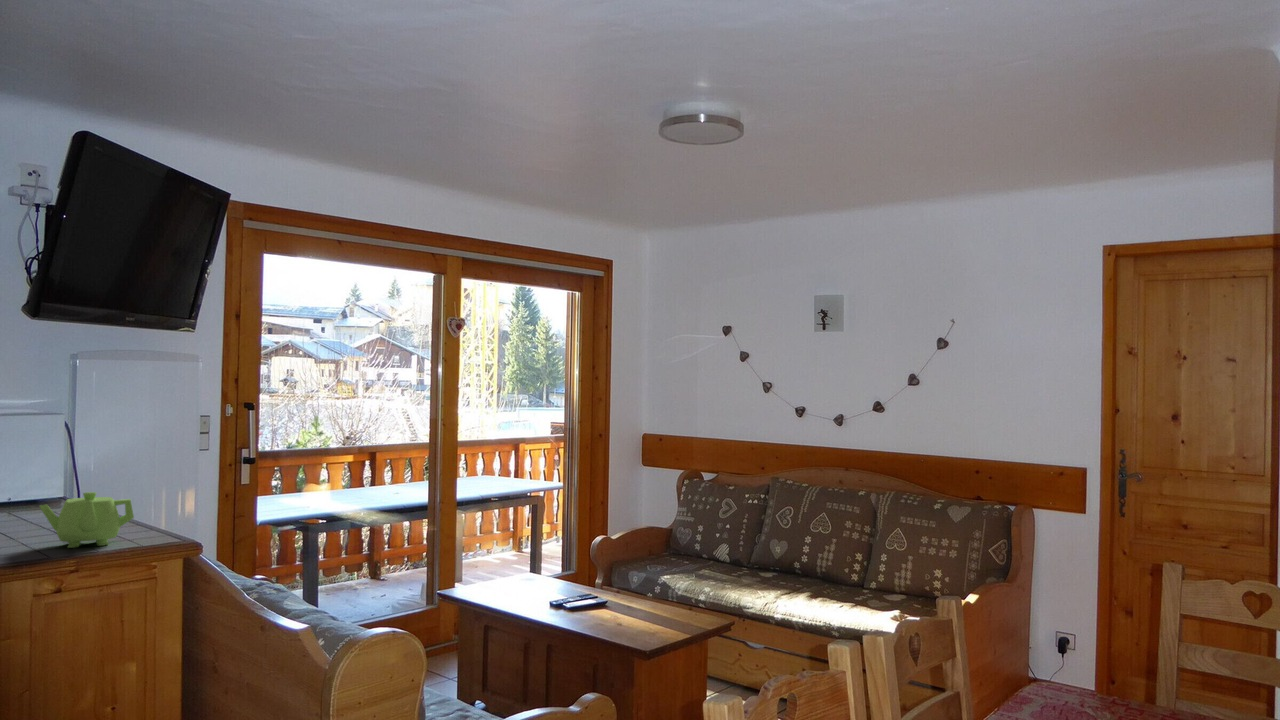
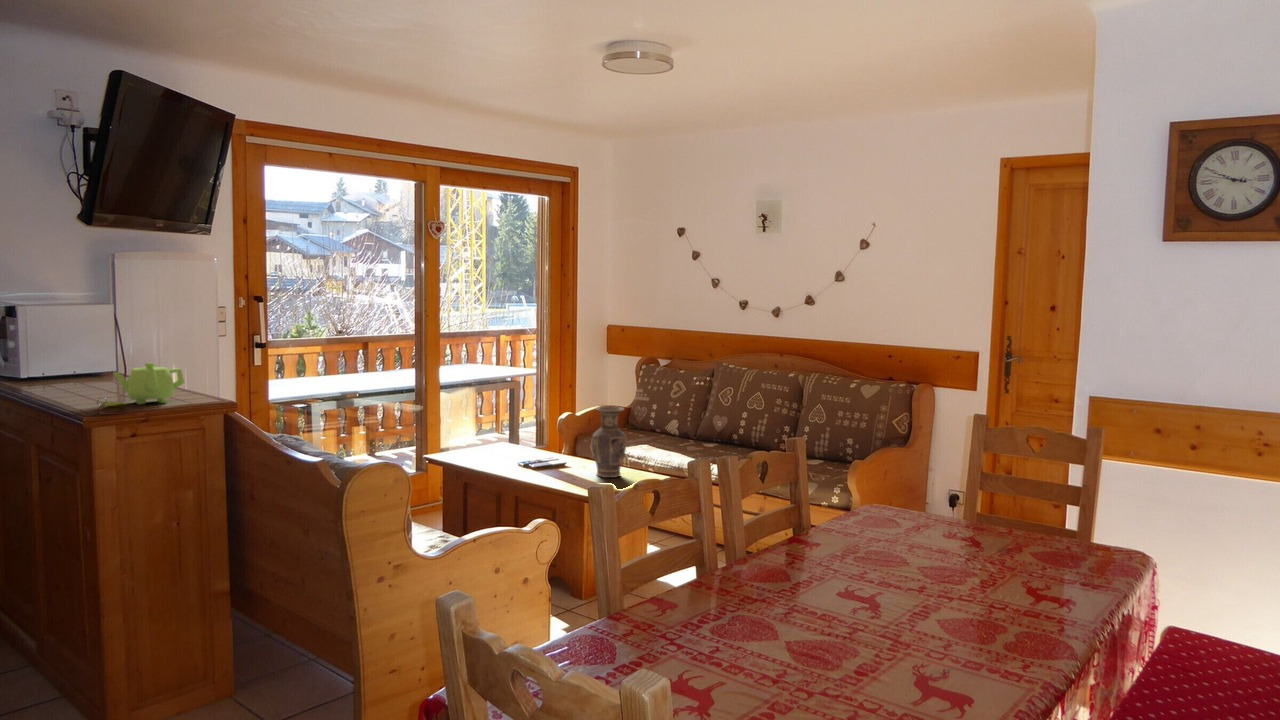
vase: none [639,534,681,624] -> present [592,406,627,478]

